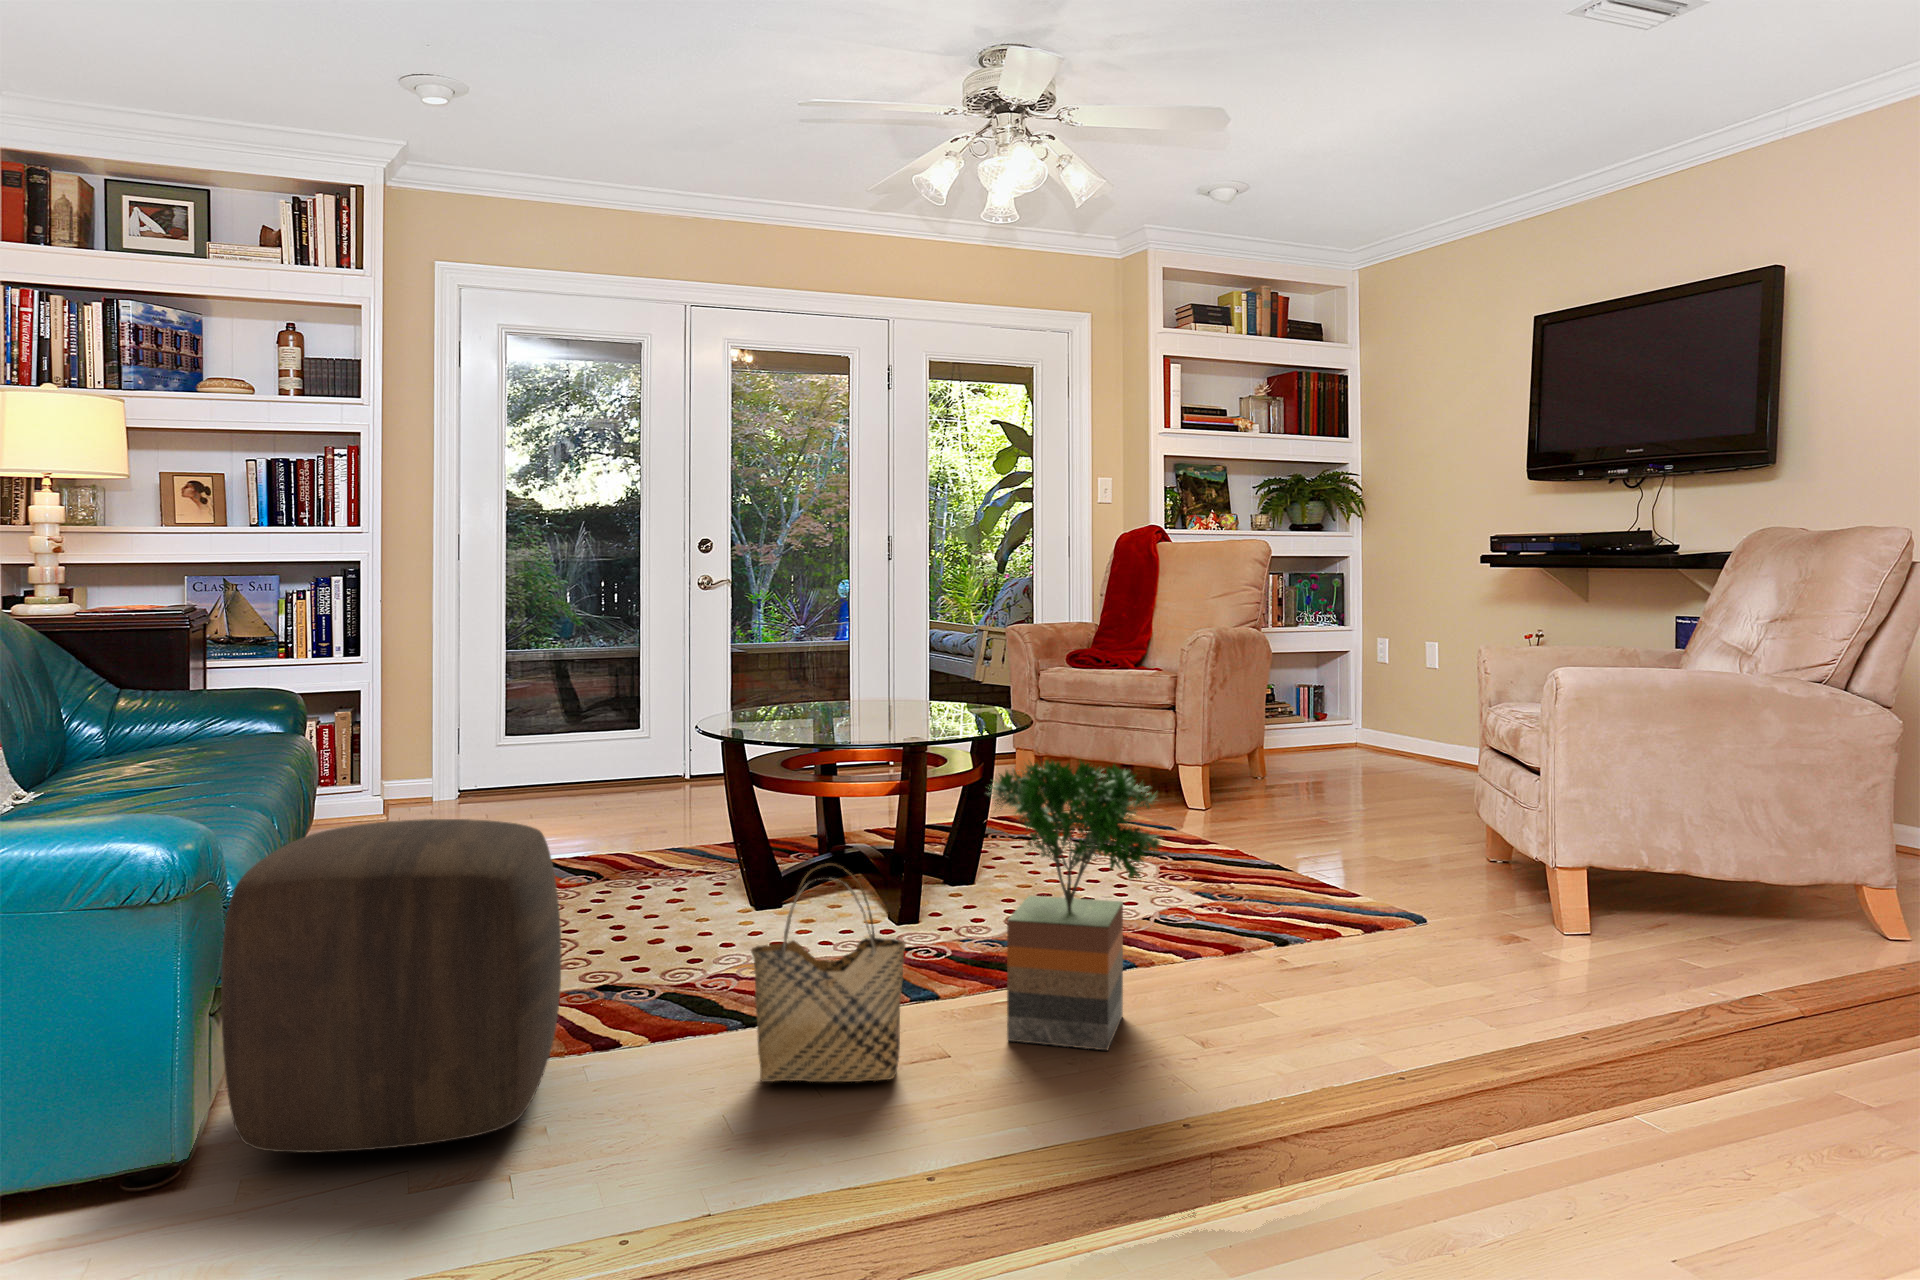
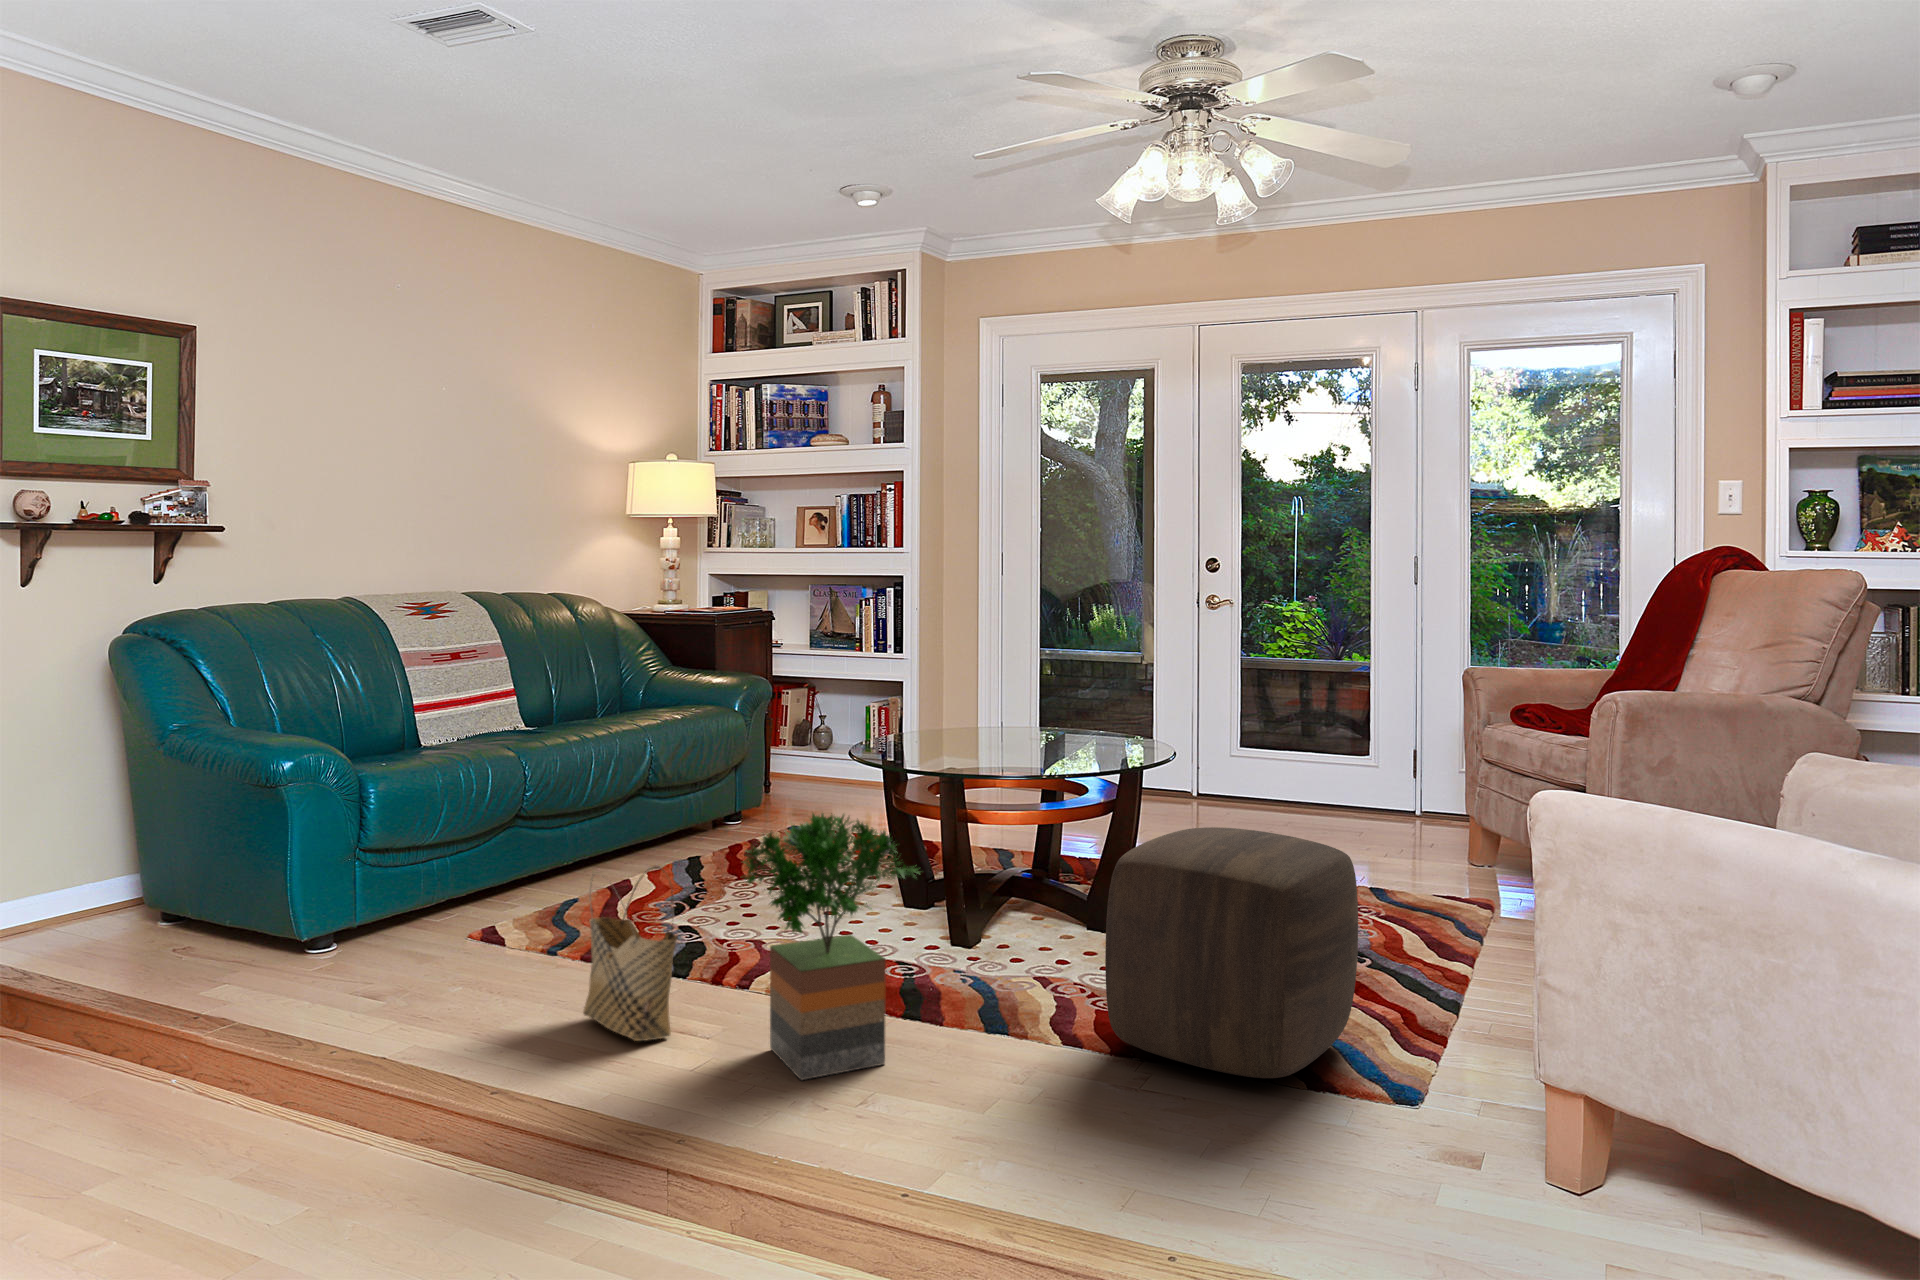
ottoman: present [221,819,561,1152] -> present [1105,827,1358,1078]

